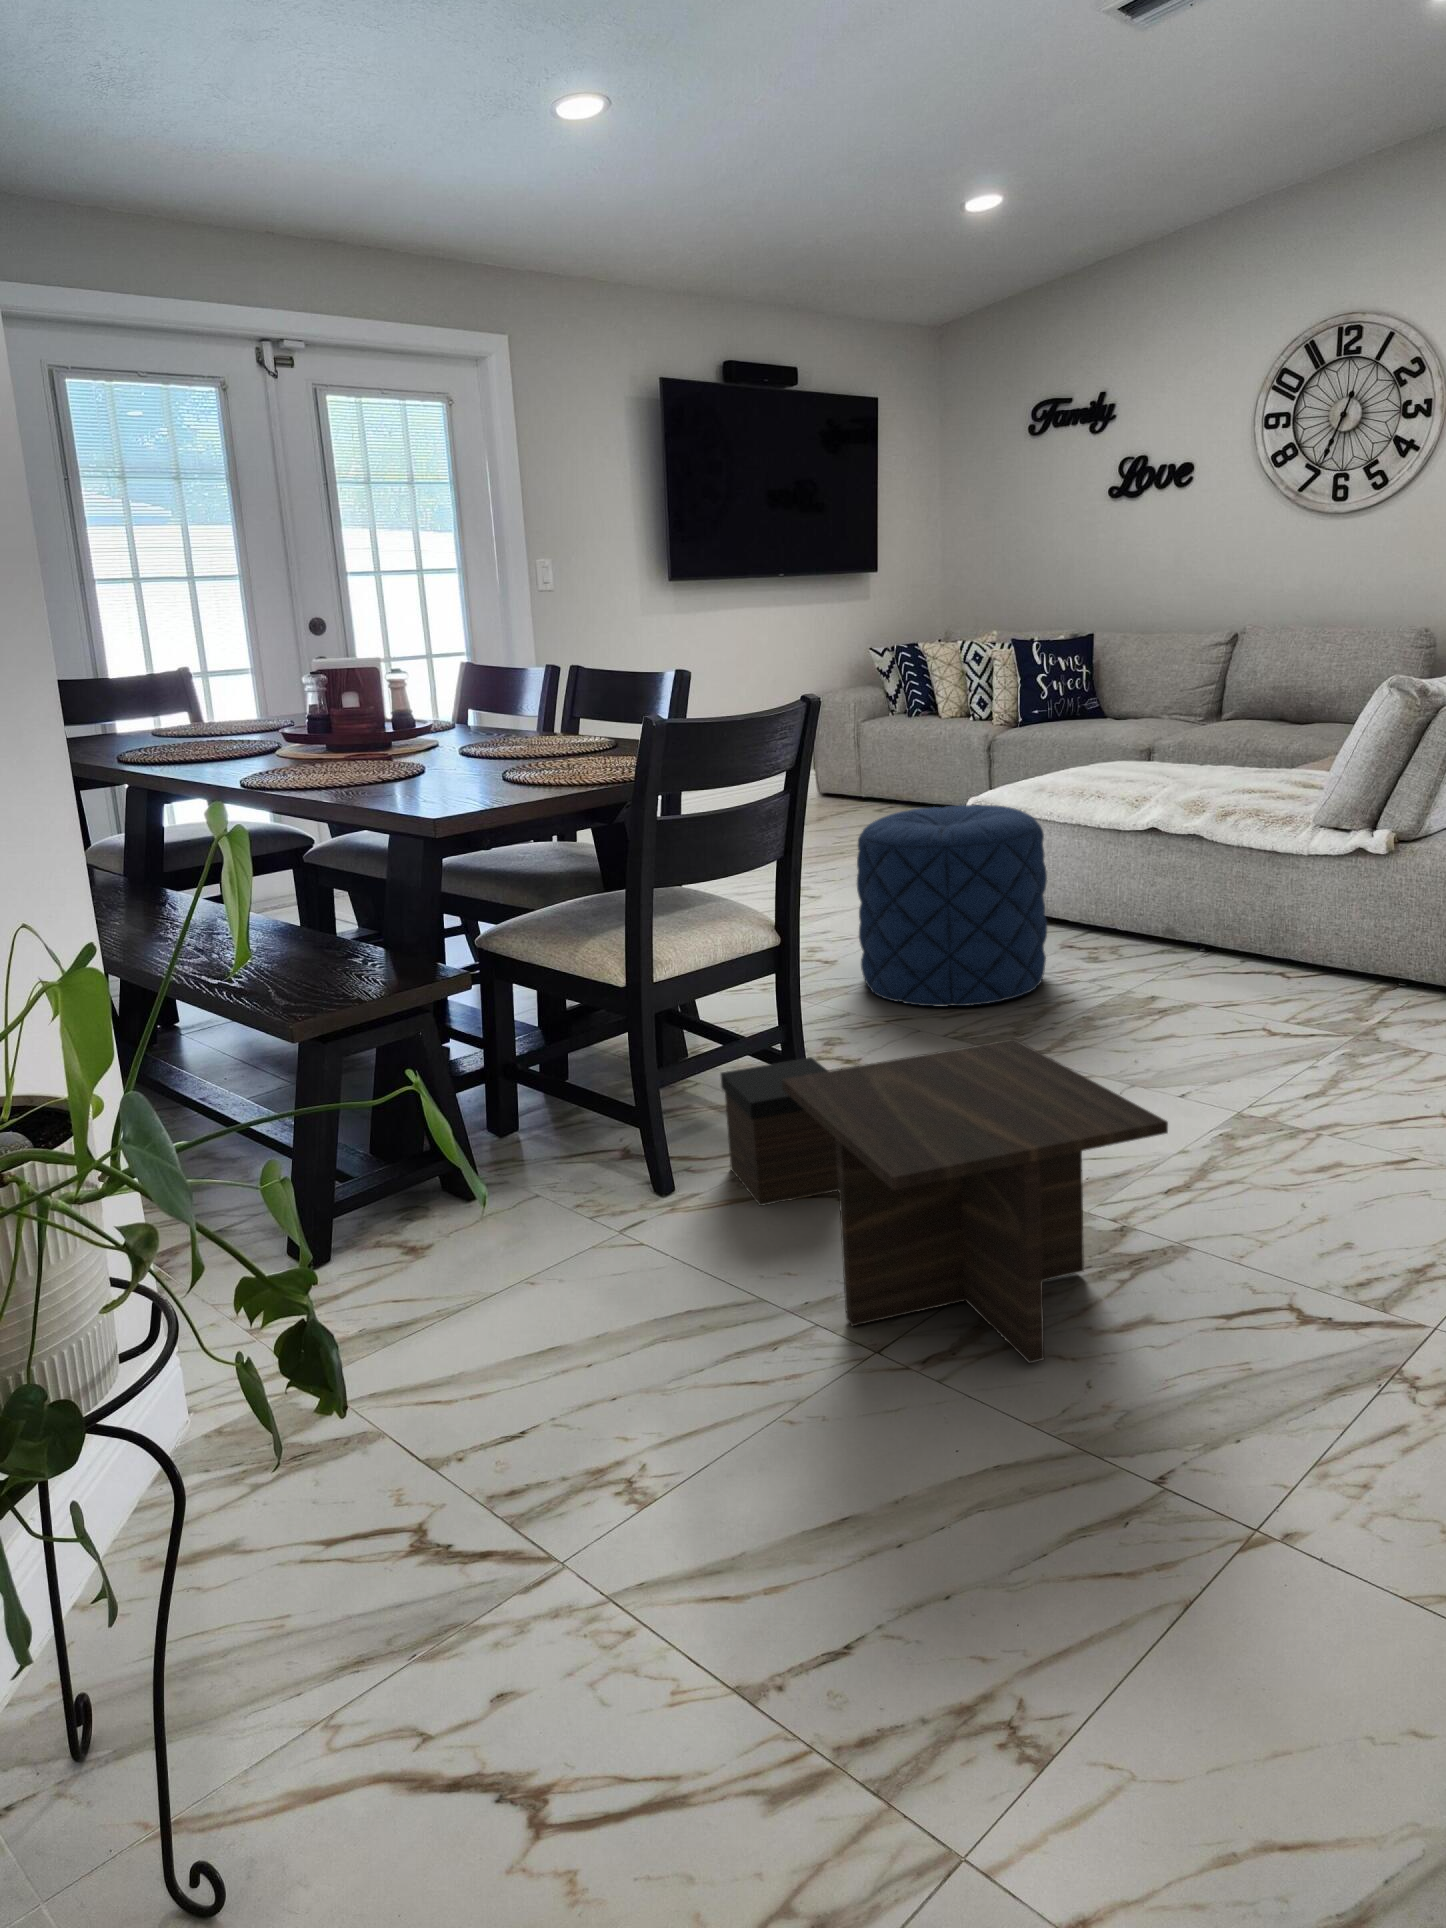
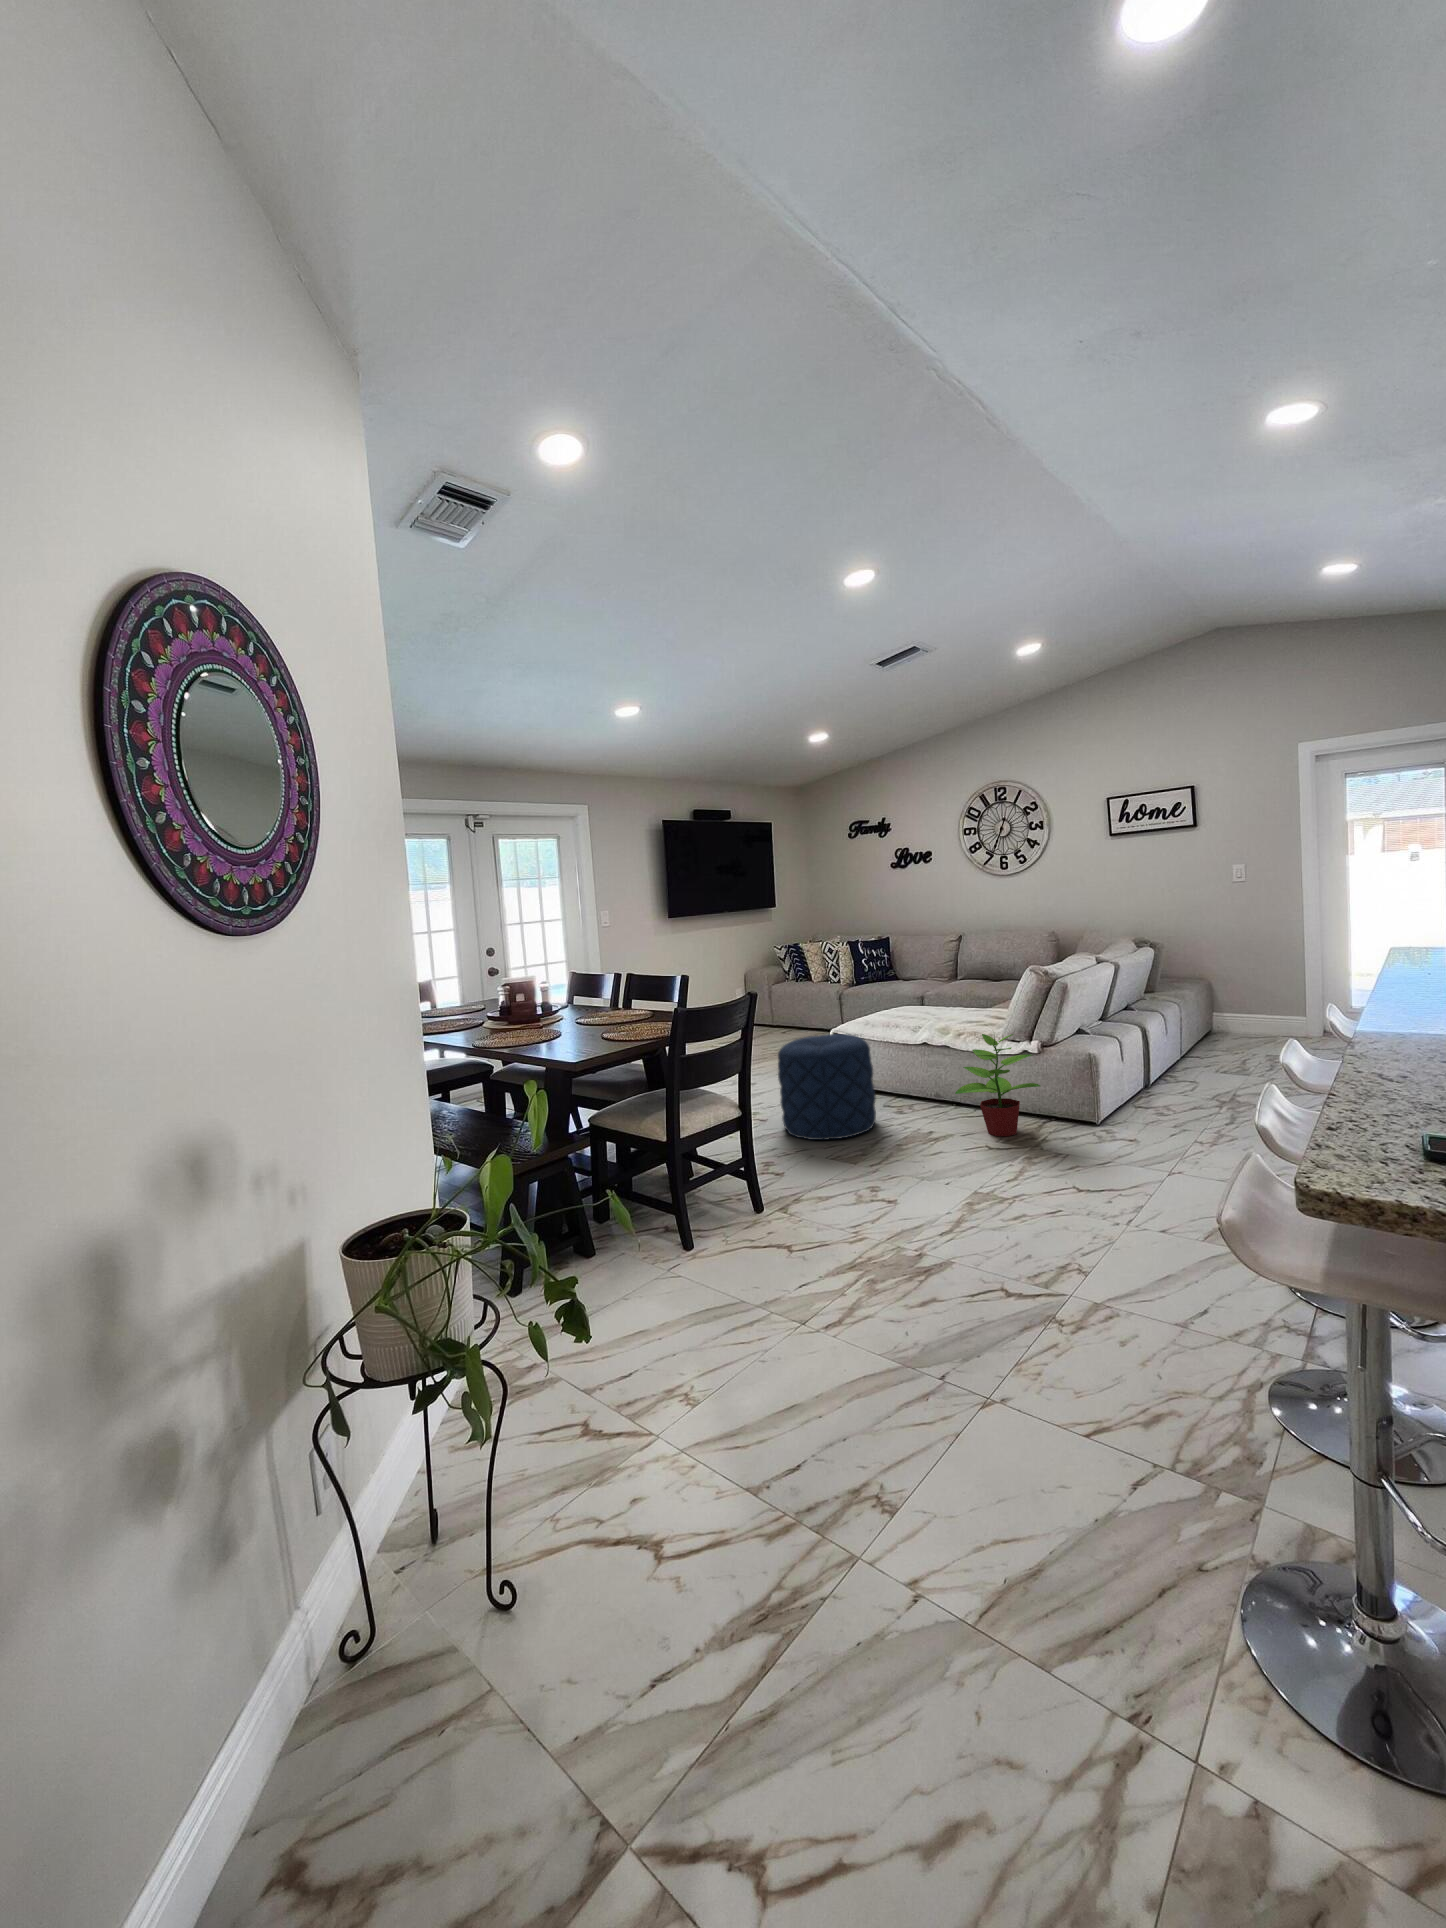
potted plant: none [1211,804,1391,1015] -> present [955,1034,1040,1136]
coffee table: present [721,1039,1168,1363] -> none [717,1158,933,1324]

